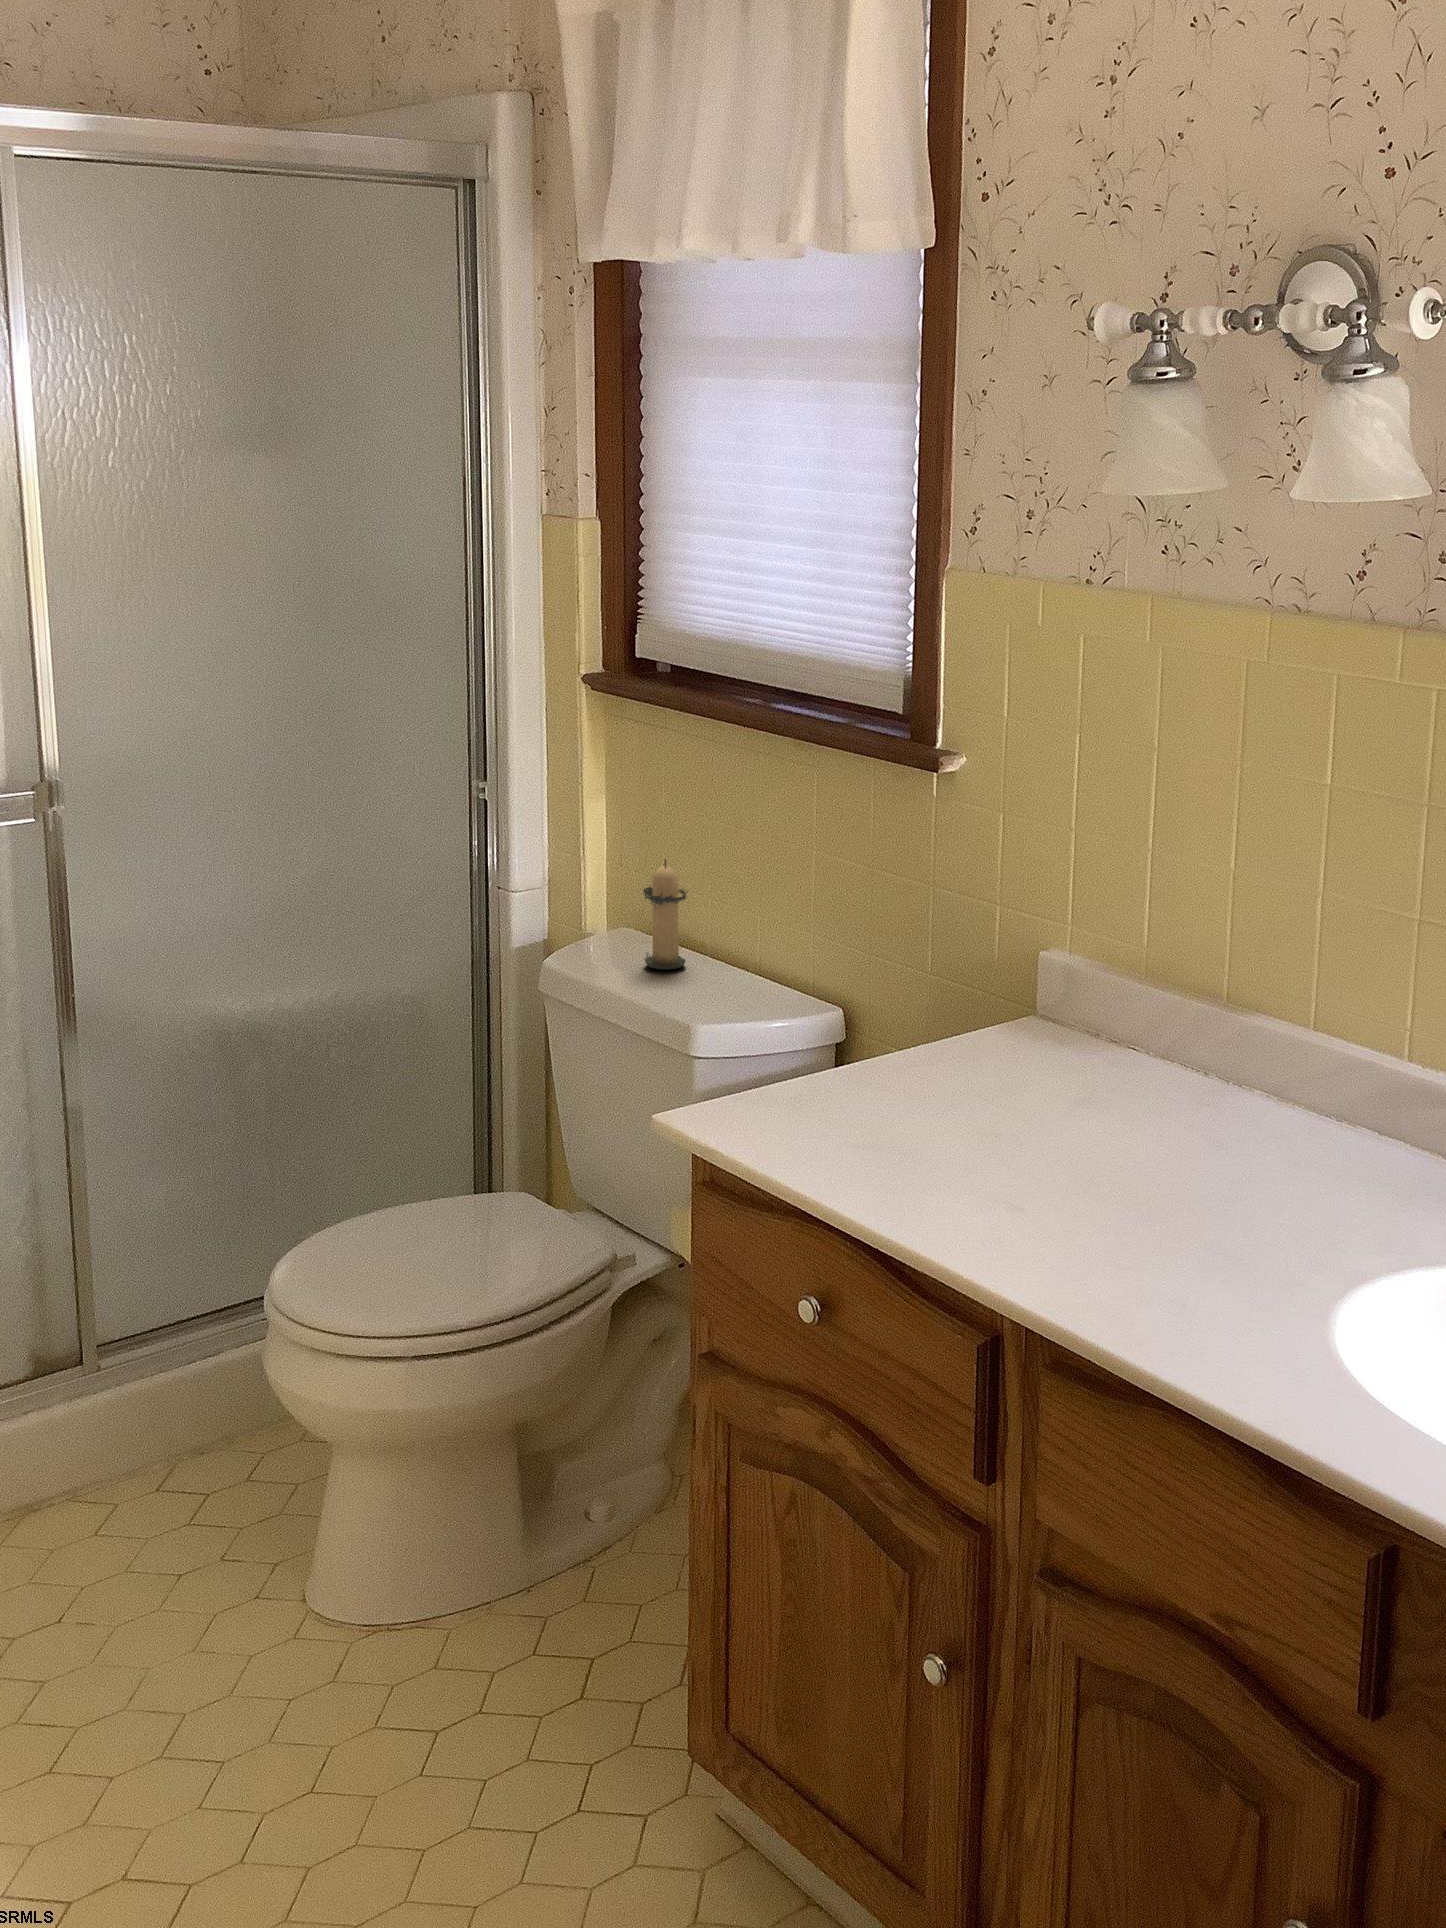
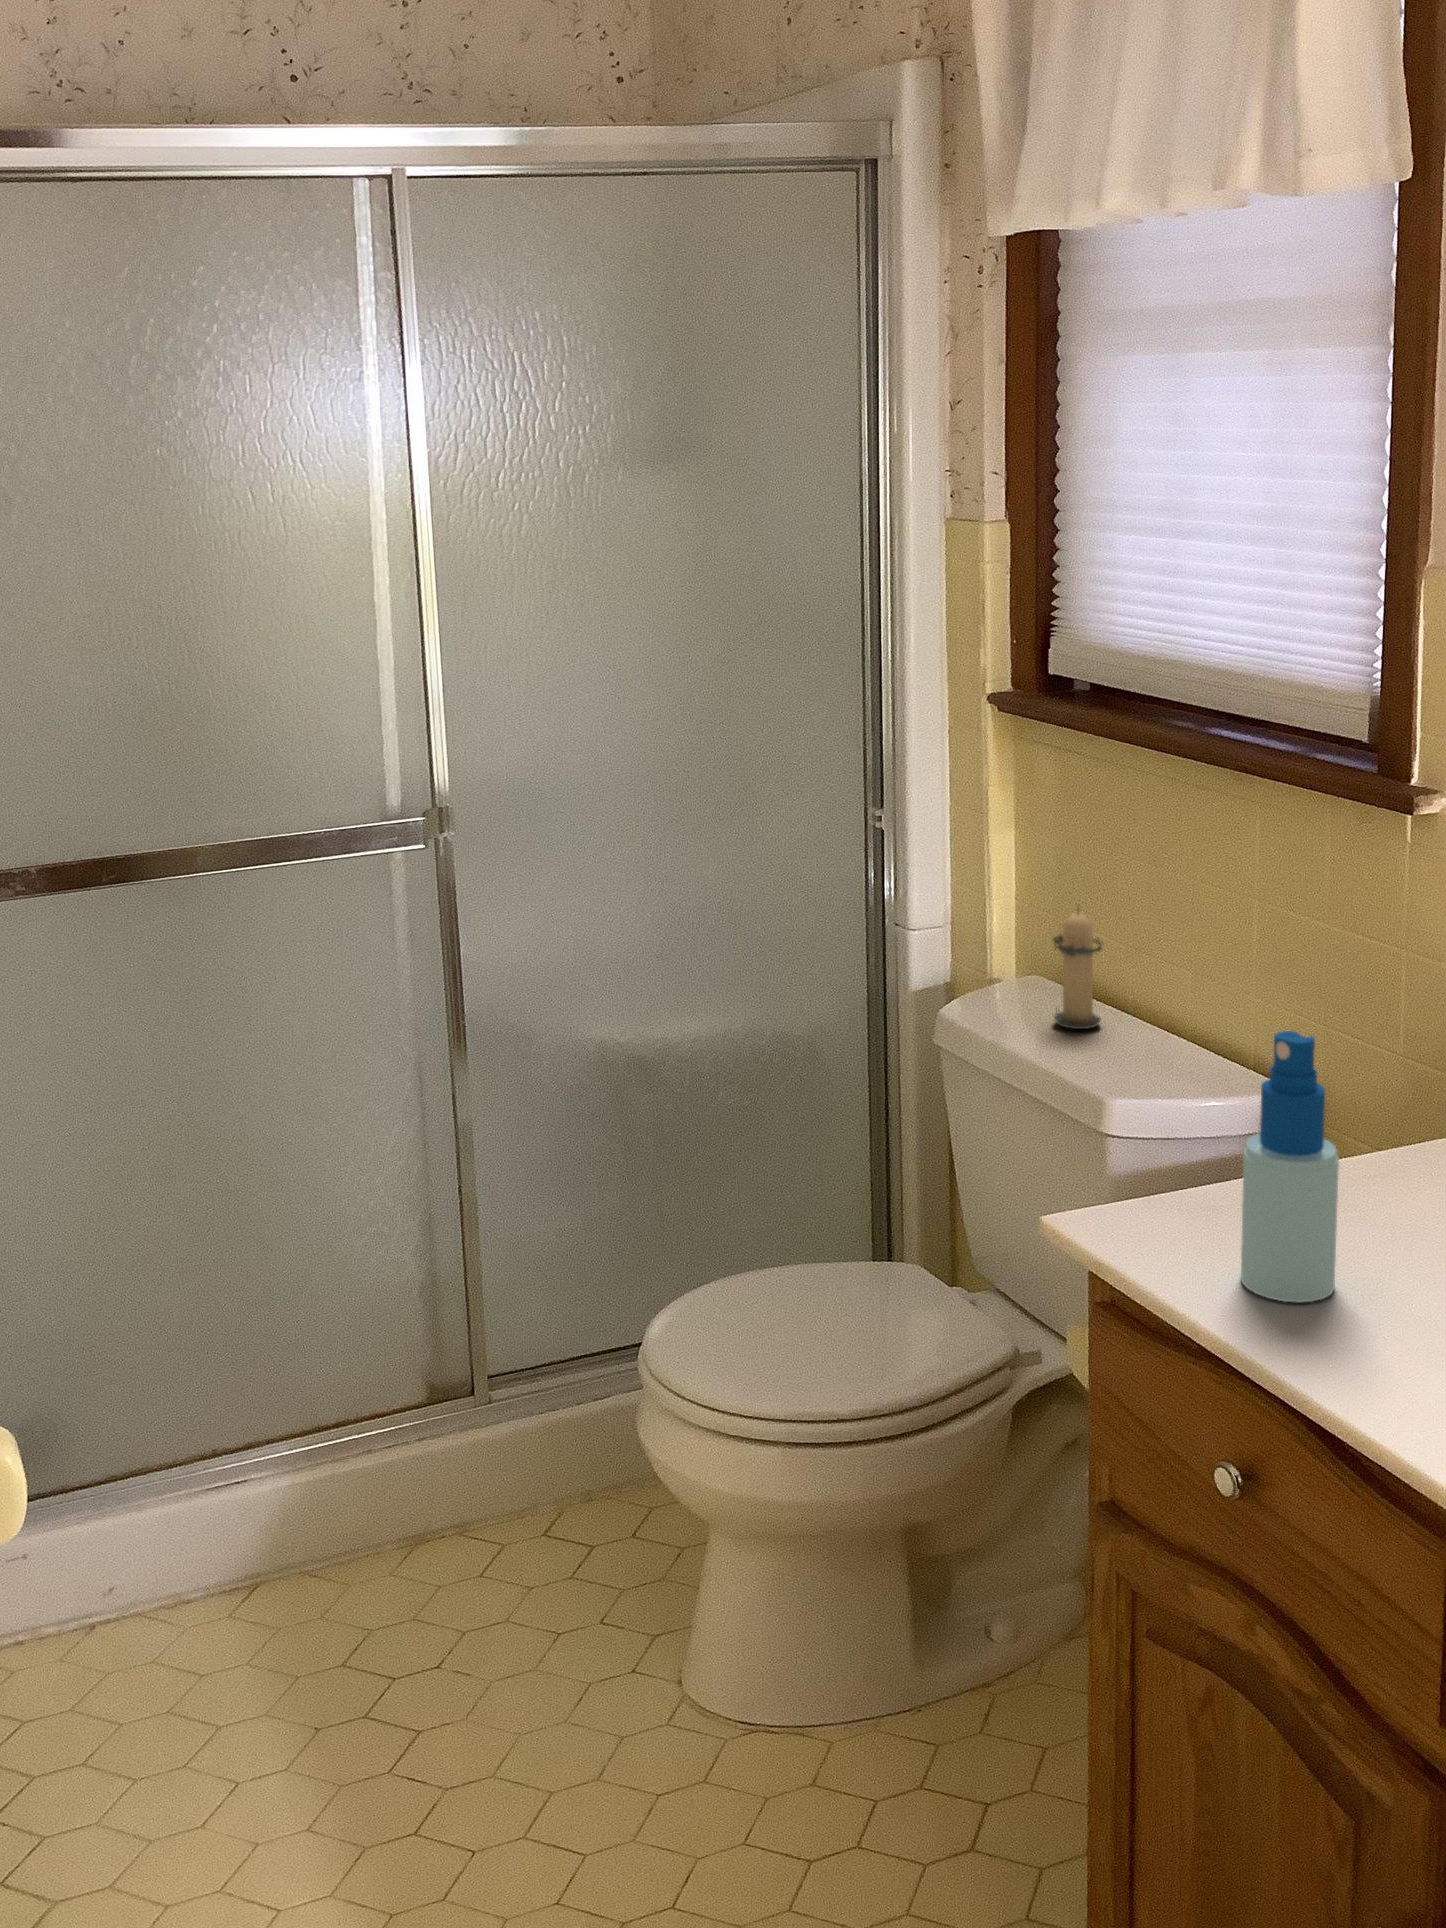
spray bottle: none [814,935,889,1156] -> present [1241,1031,1339,1303]

